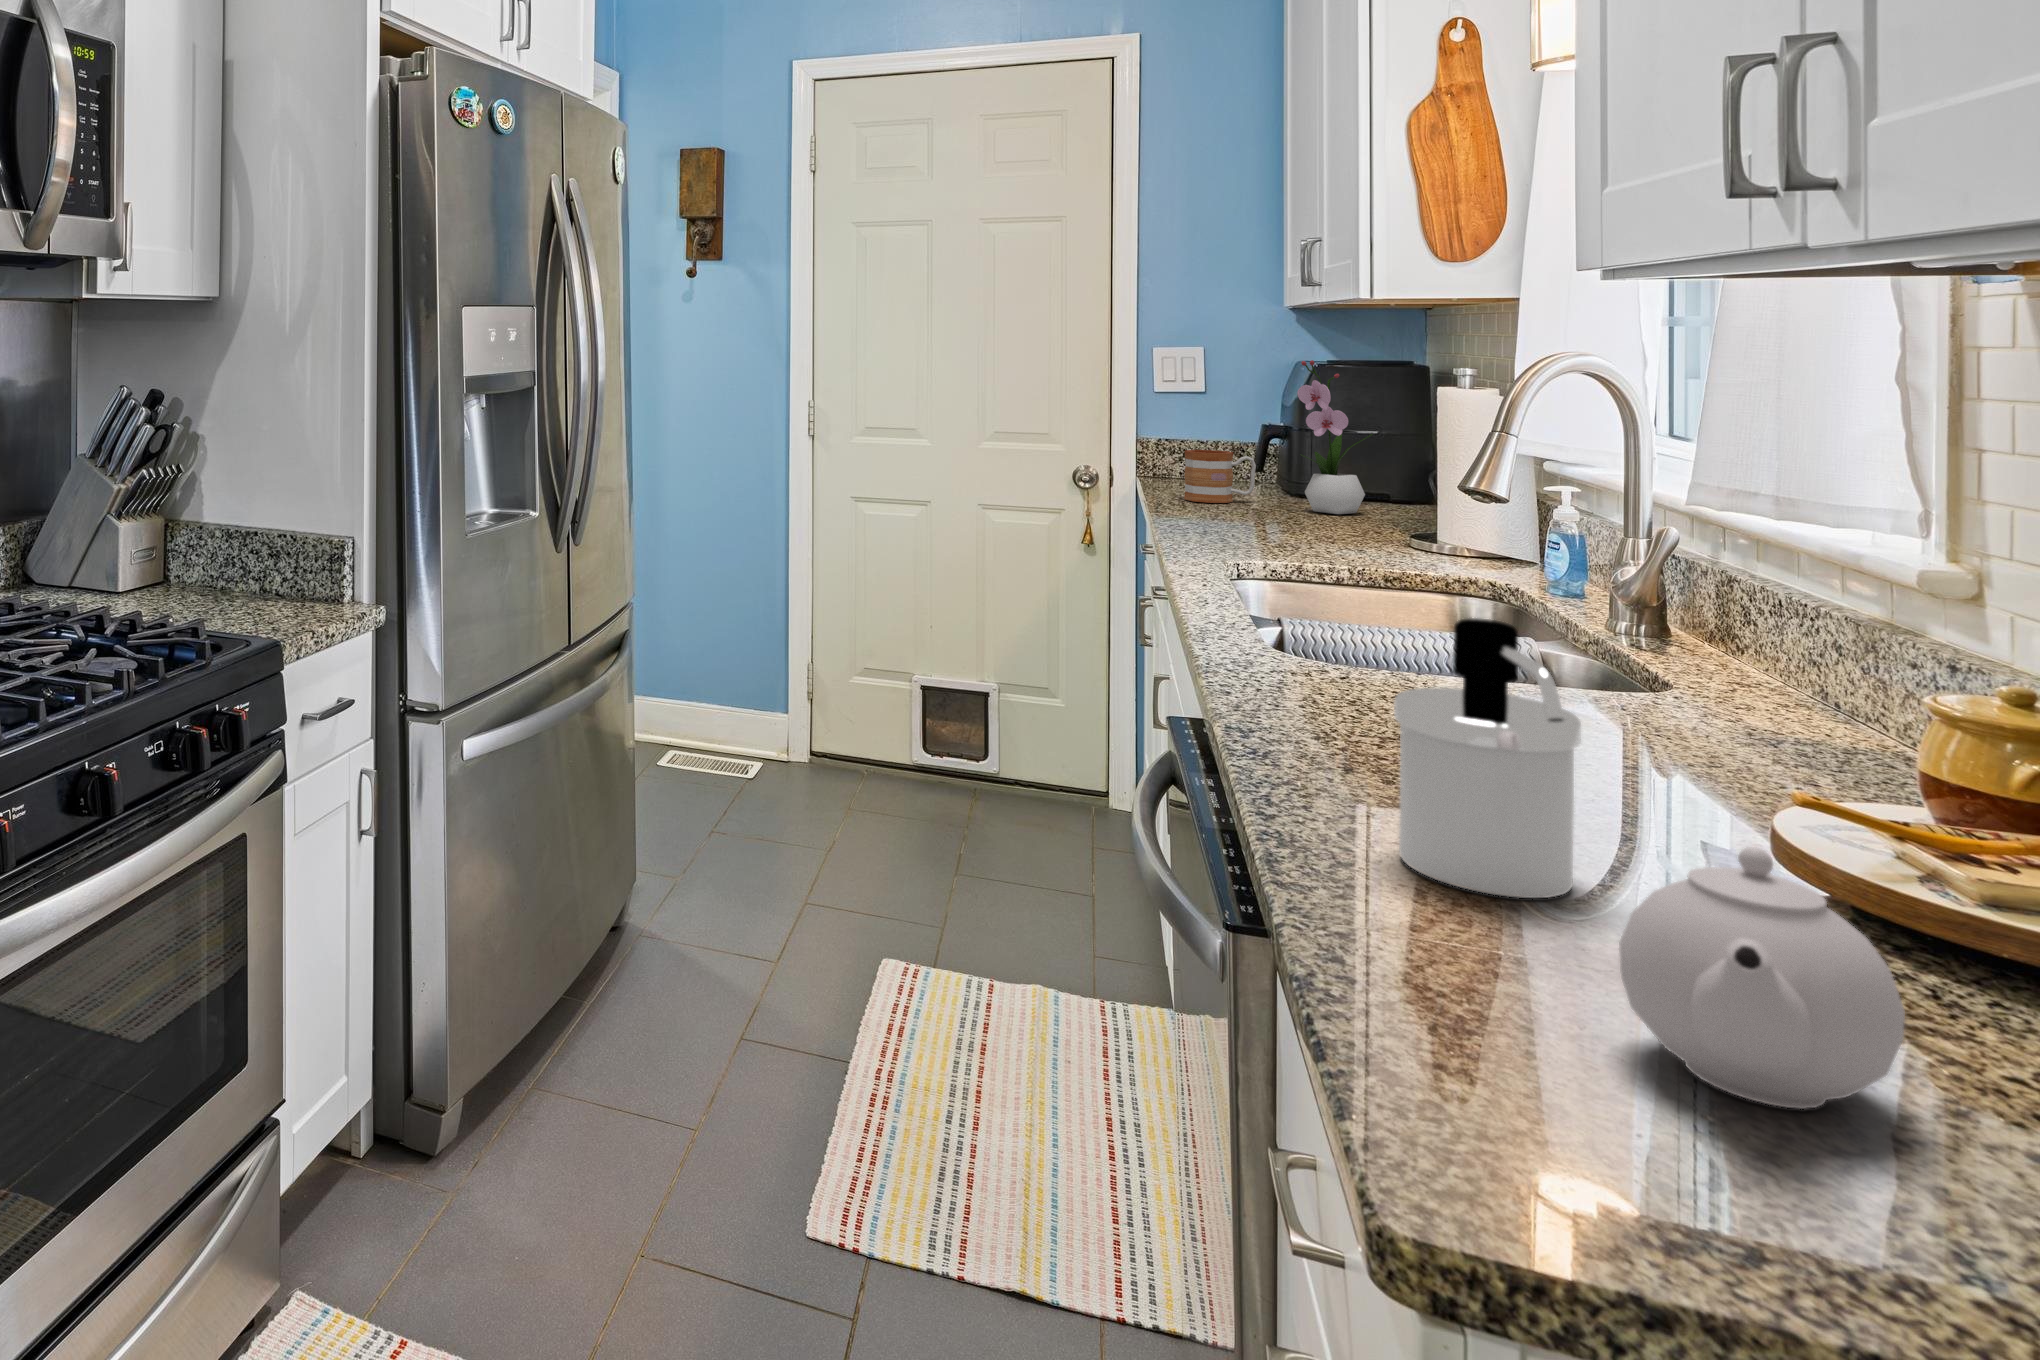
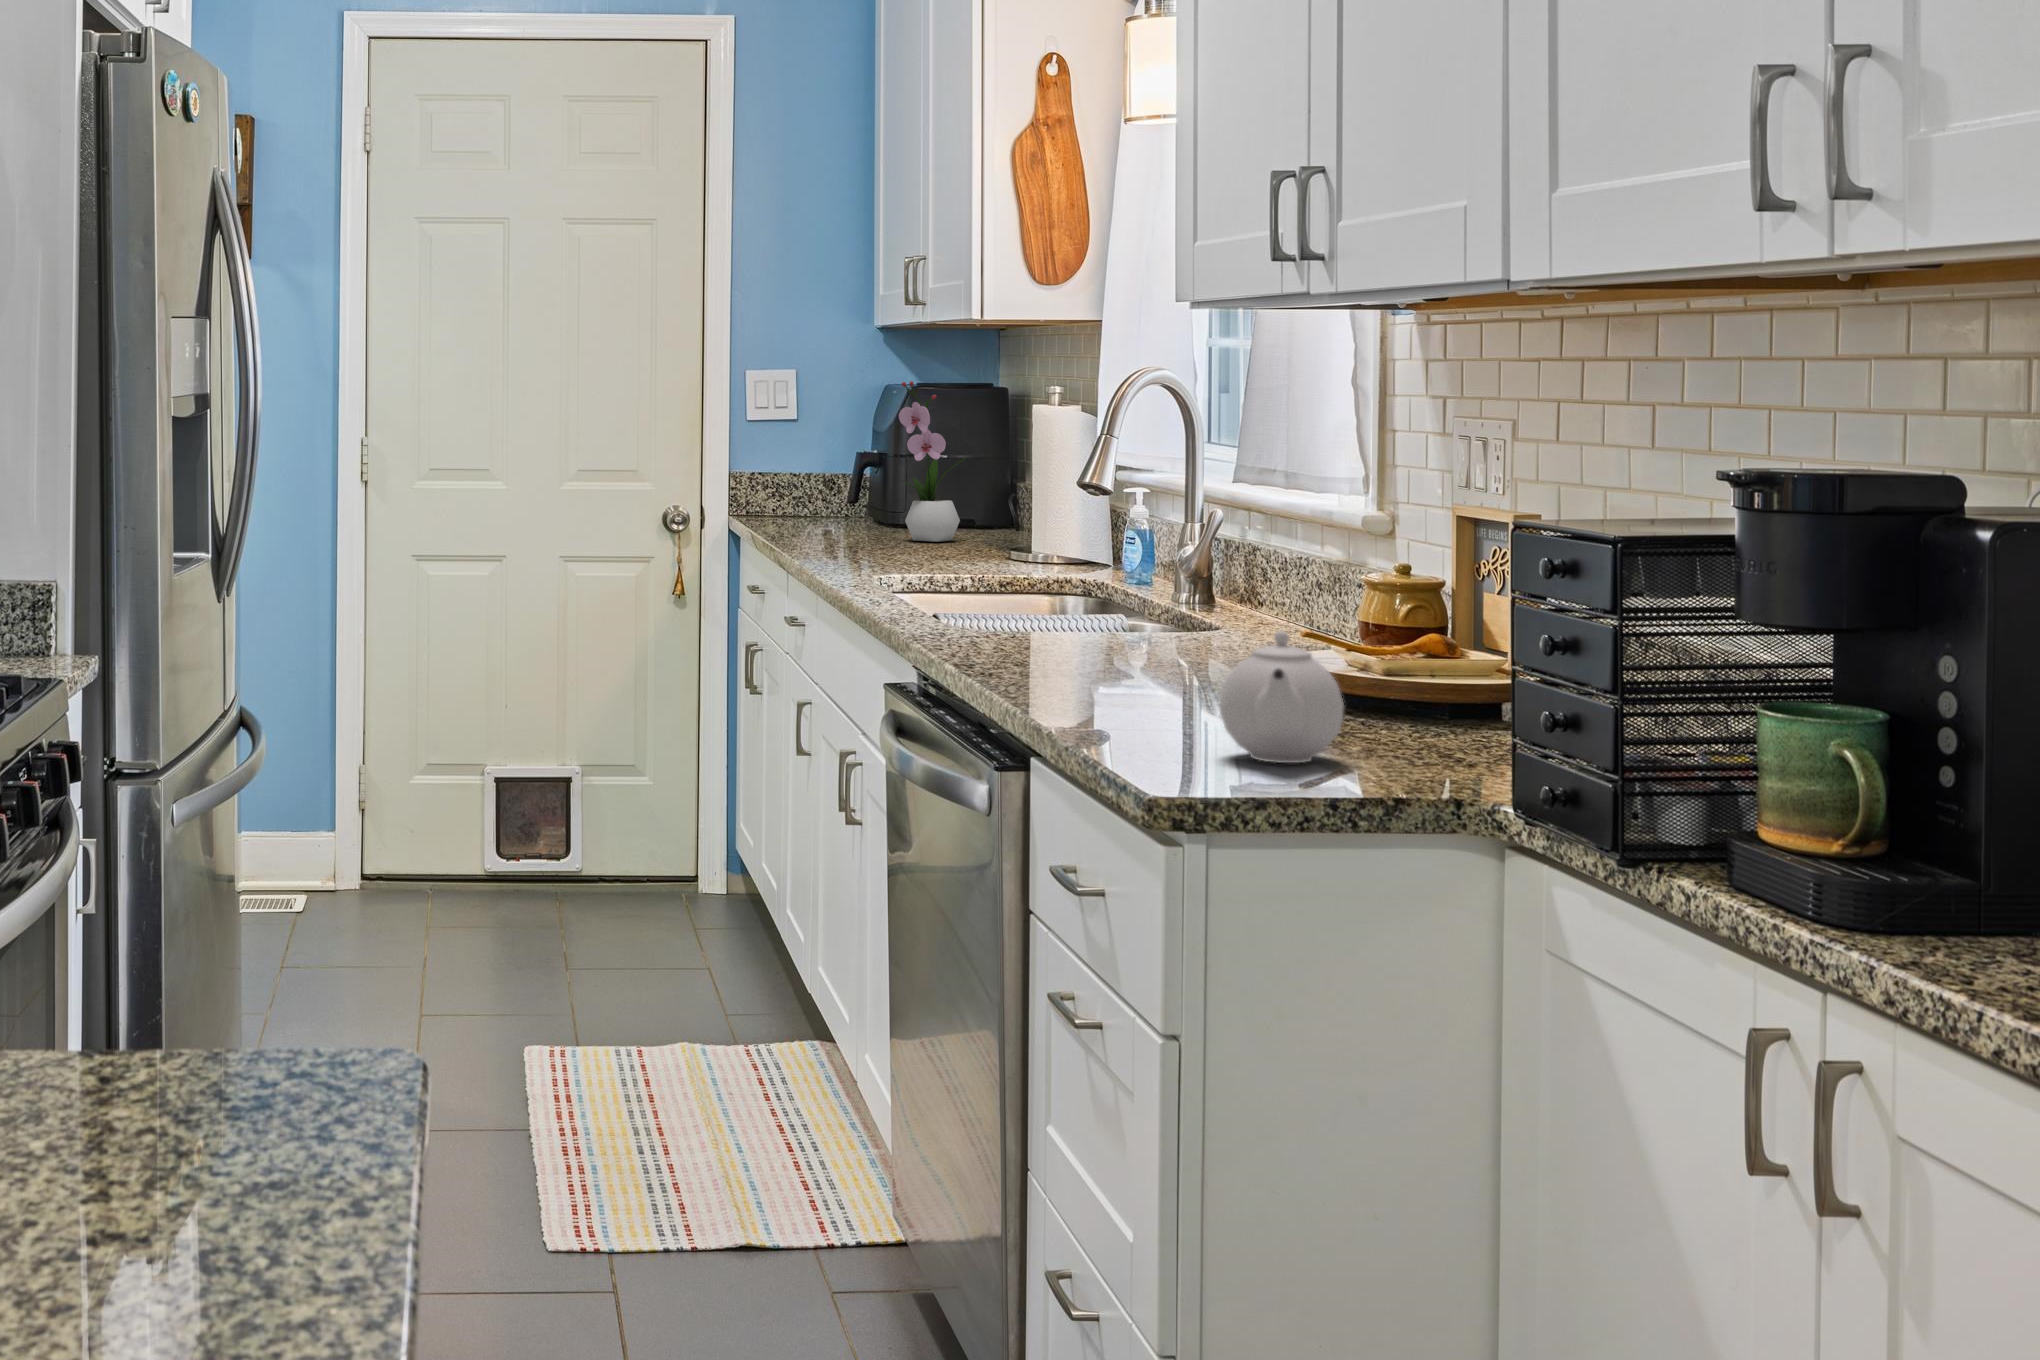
mug: present [1184,450,1256,503] -> none [785,481,855,538]
soap dispenser: present [1394,618,1581,898] -> none [1084,543,1191,719]

